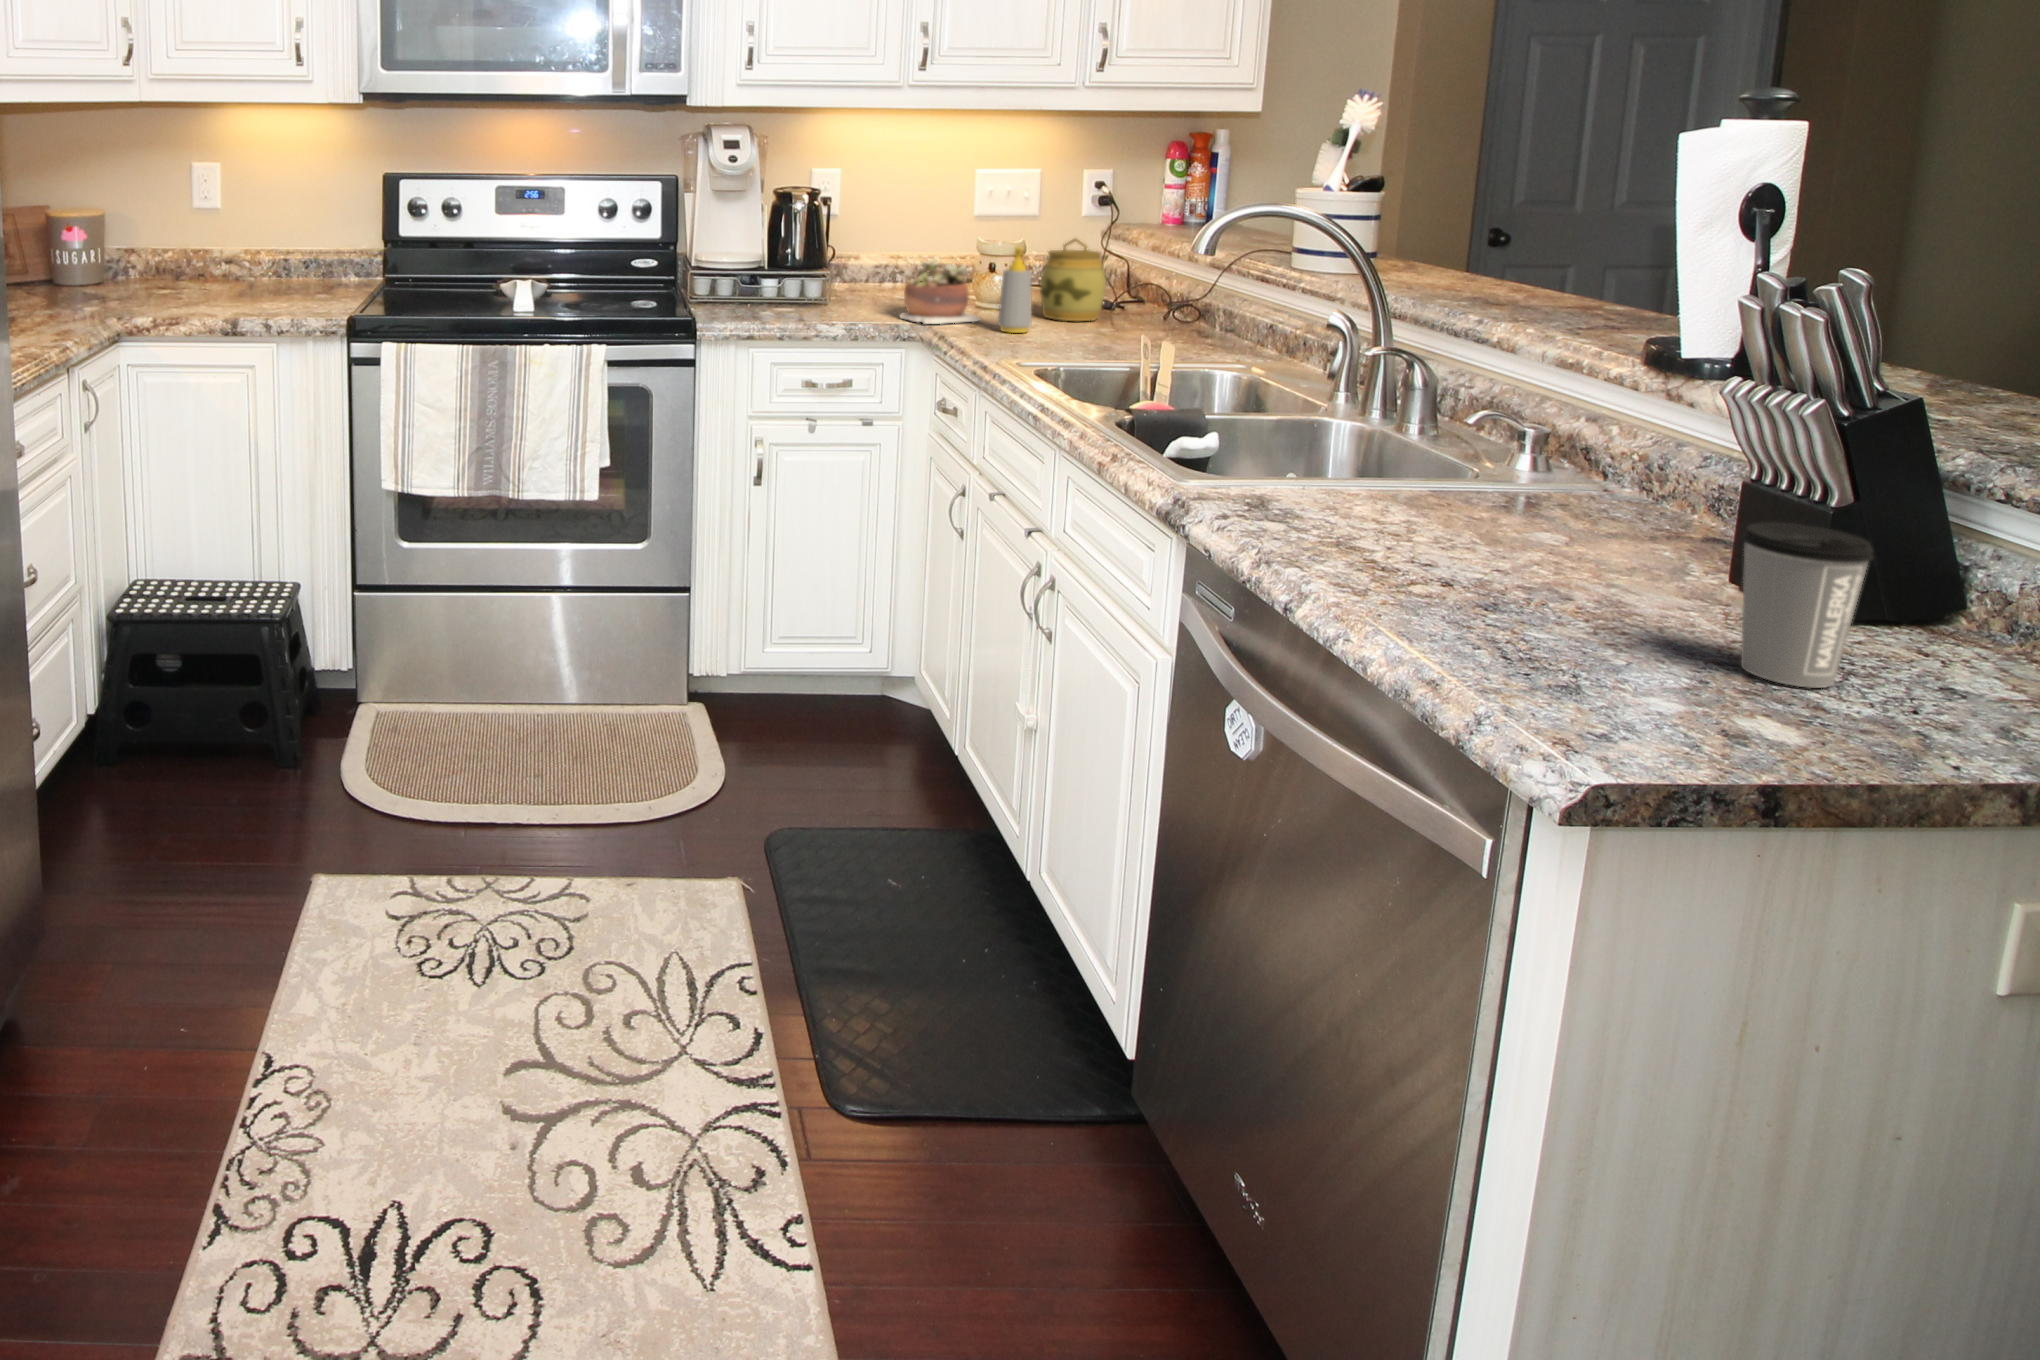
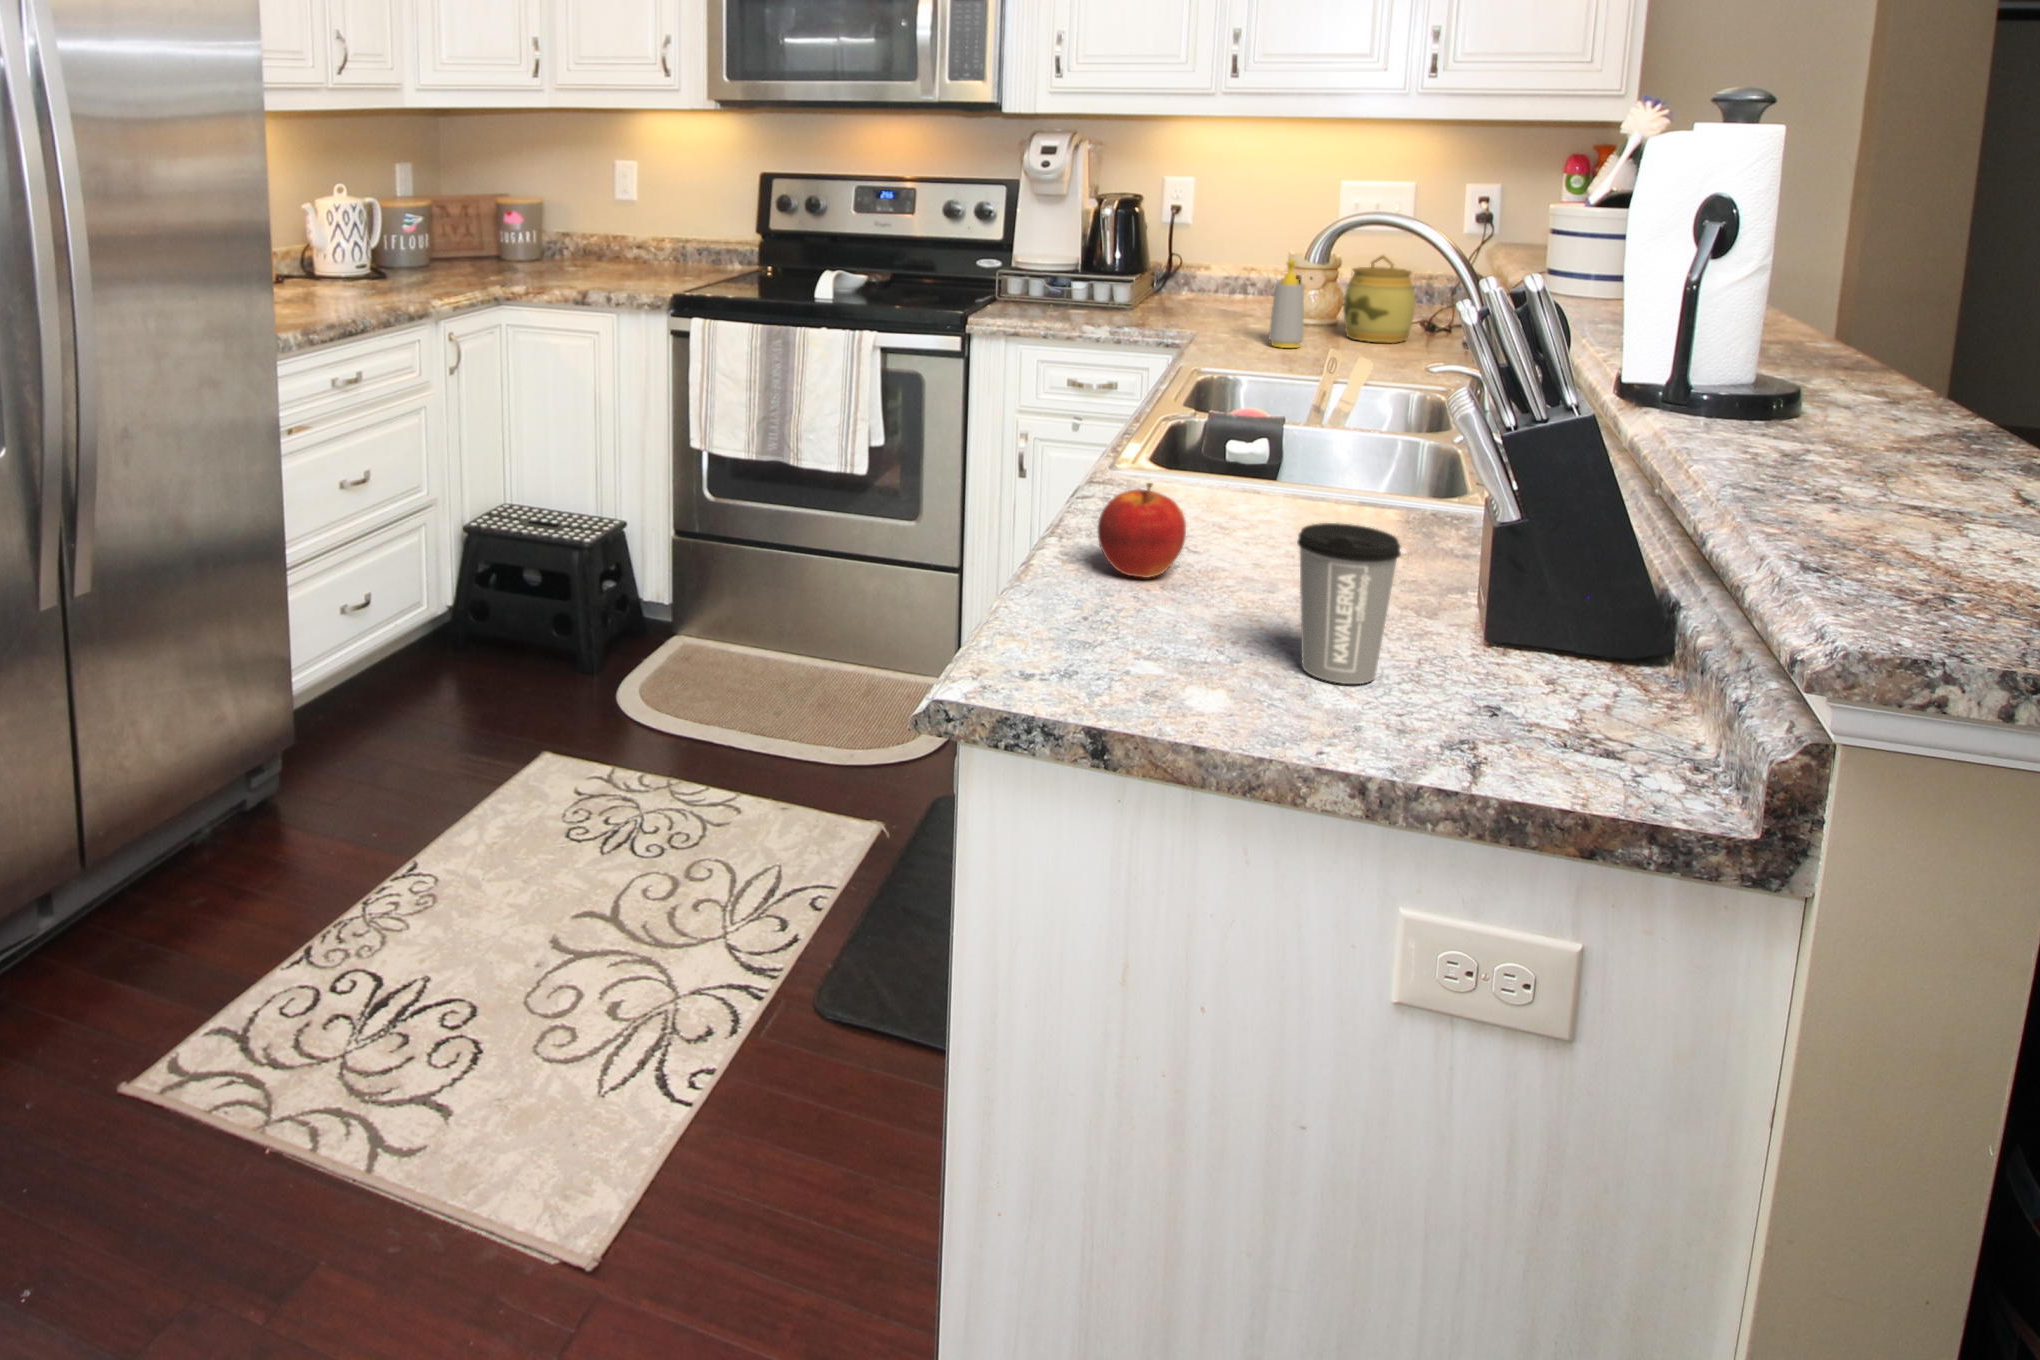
succulent plant: present [900,260,980,324] -> none [1189,270,1269,335]
apple: none [1364,496,1473,597] -> present [1098,483,1186,578]

